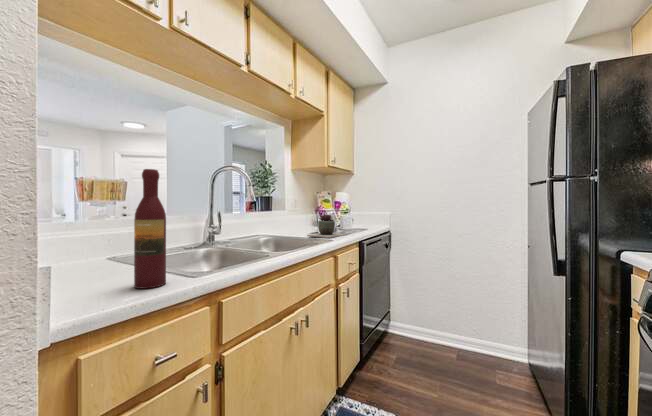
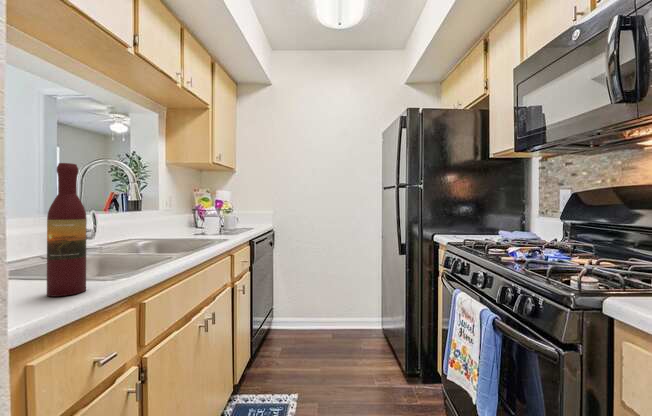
succulent plant: present [307,214,347,238] -> none [193,213,235,238]

